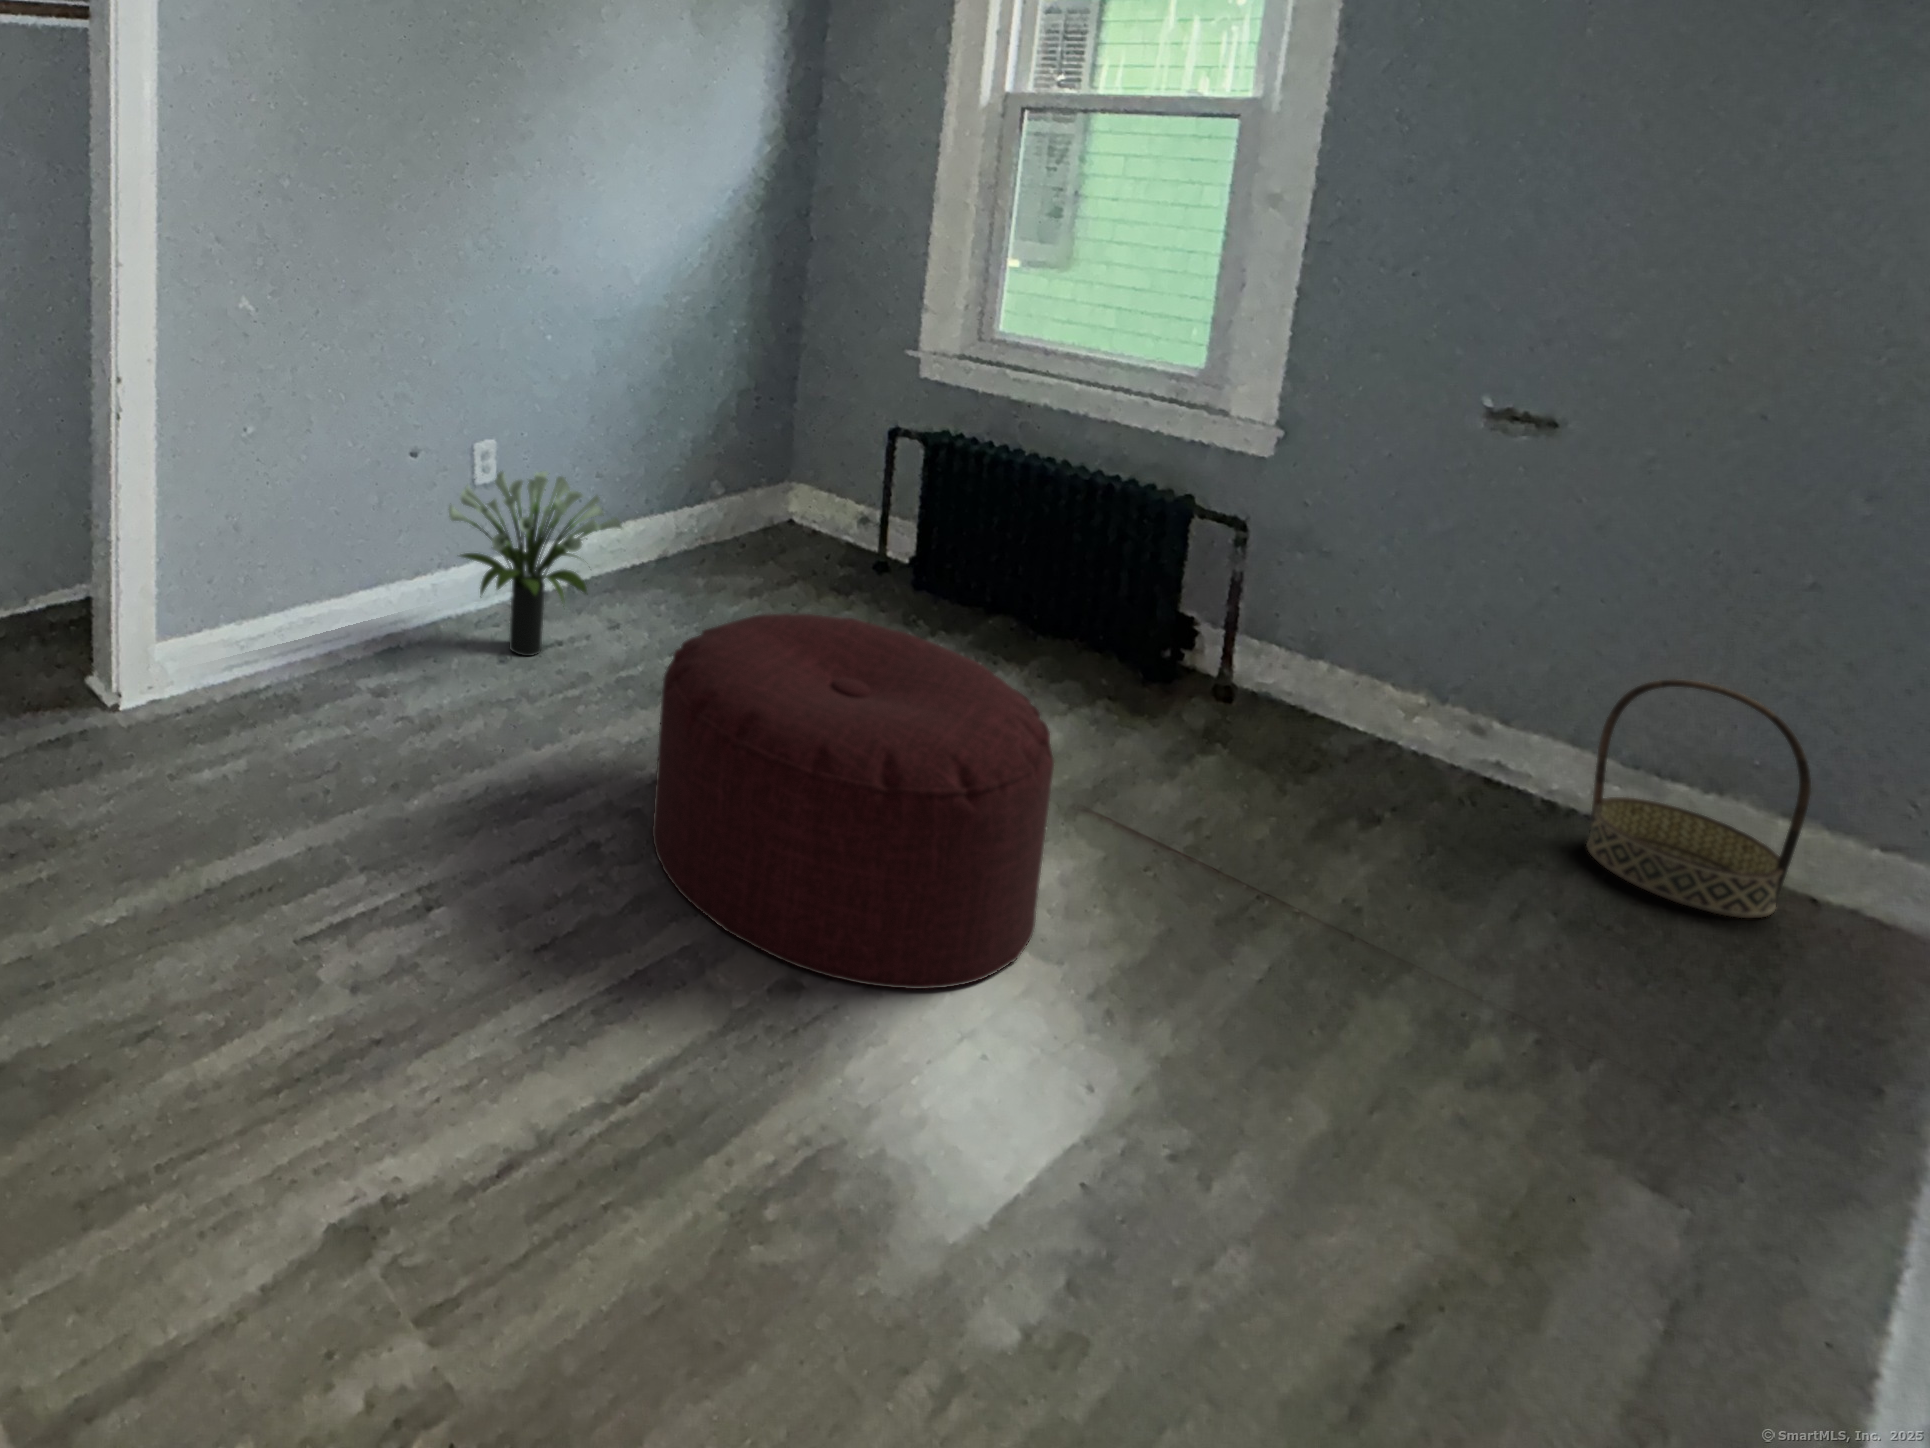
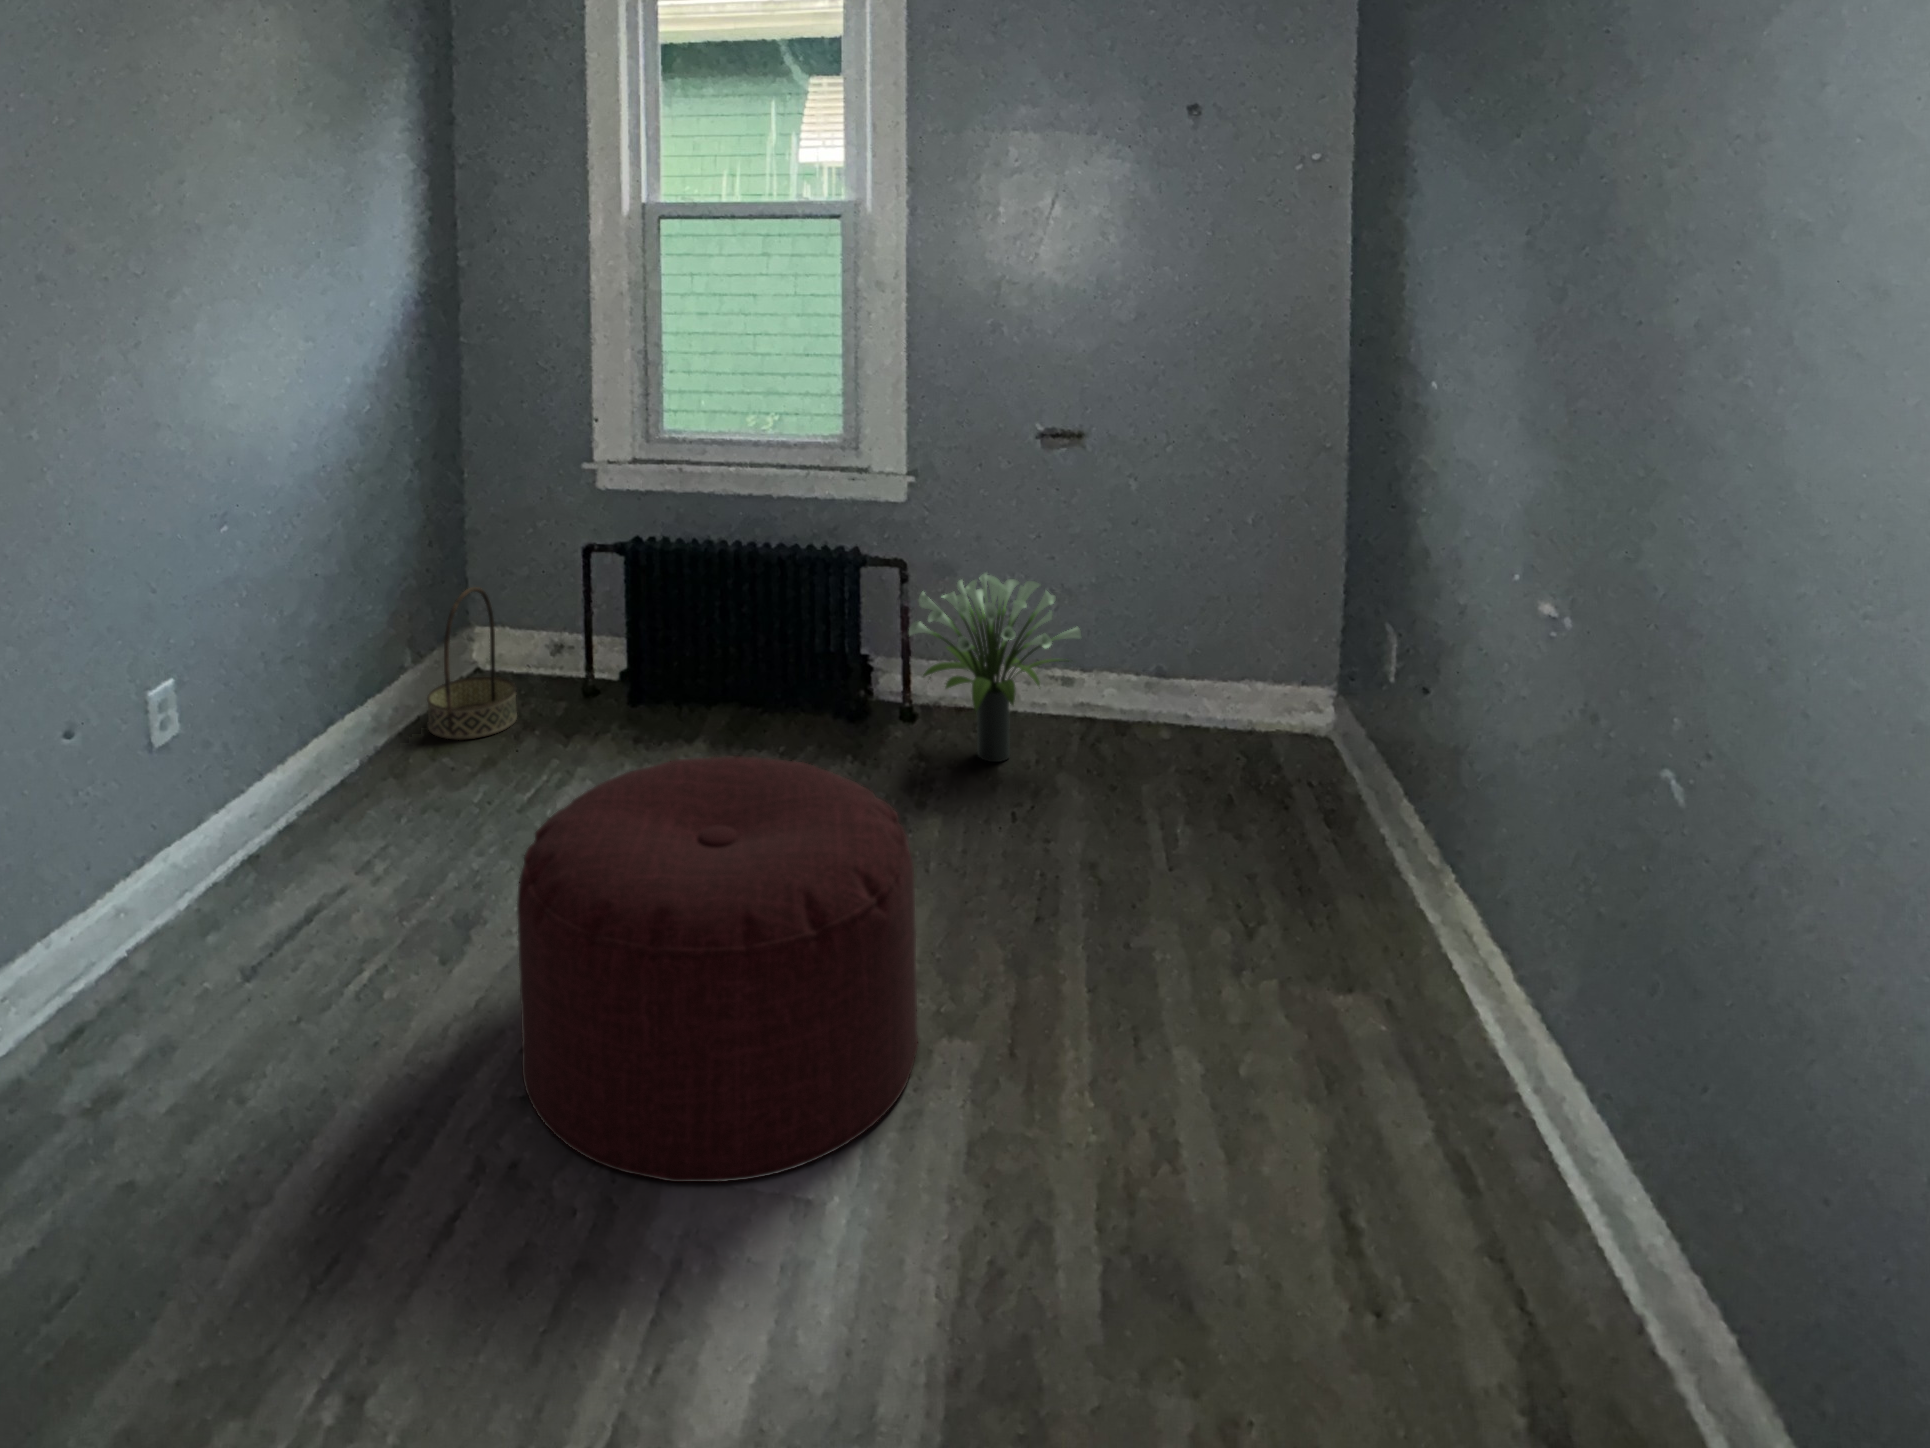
potted plant: present [449,471,622,656] -> present [909,573,1081,762]
basket: present [1586,679,1811,918] -> present [427,587,517,740]

